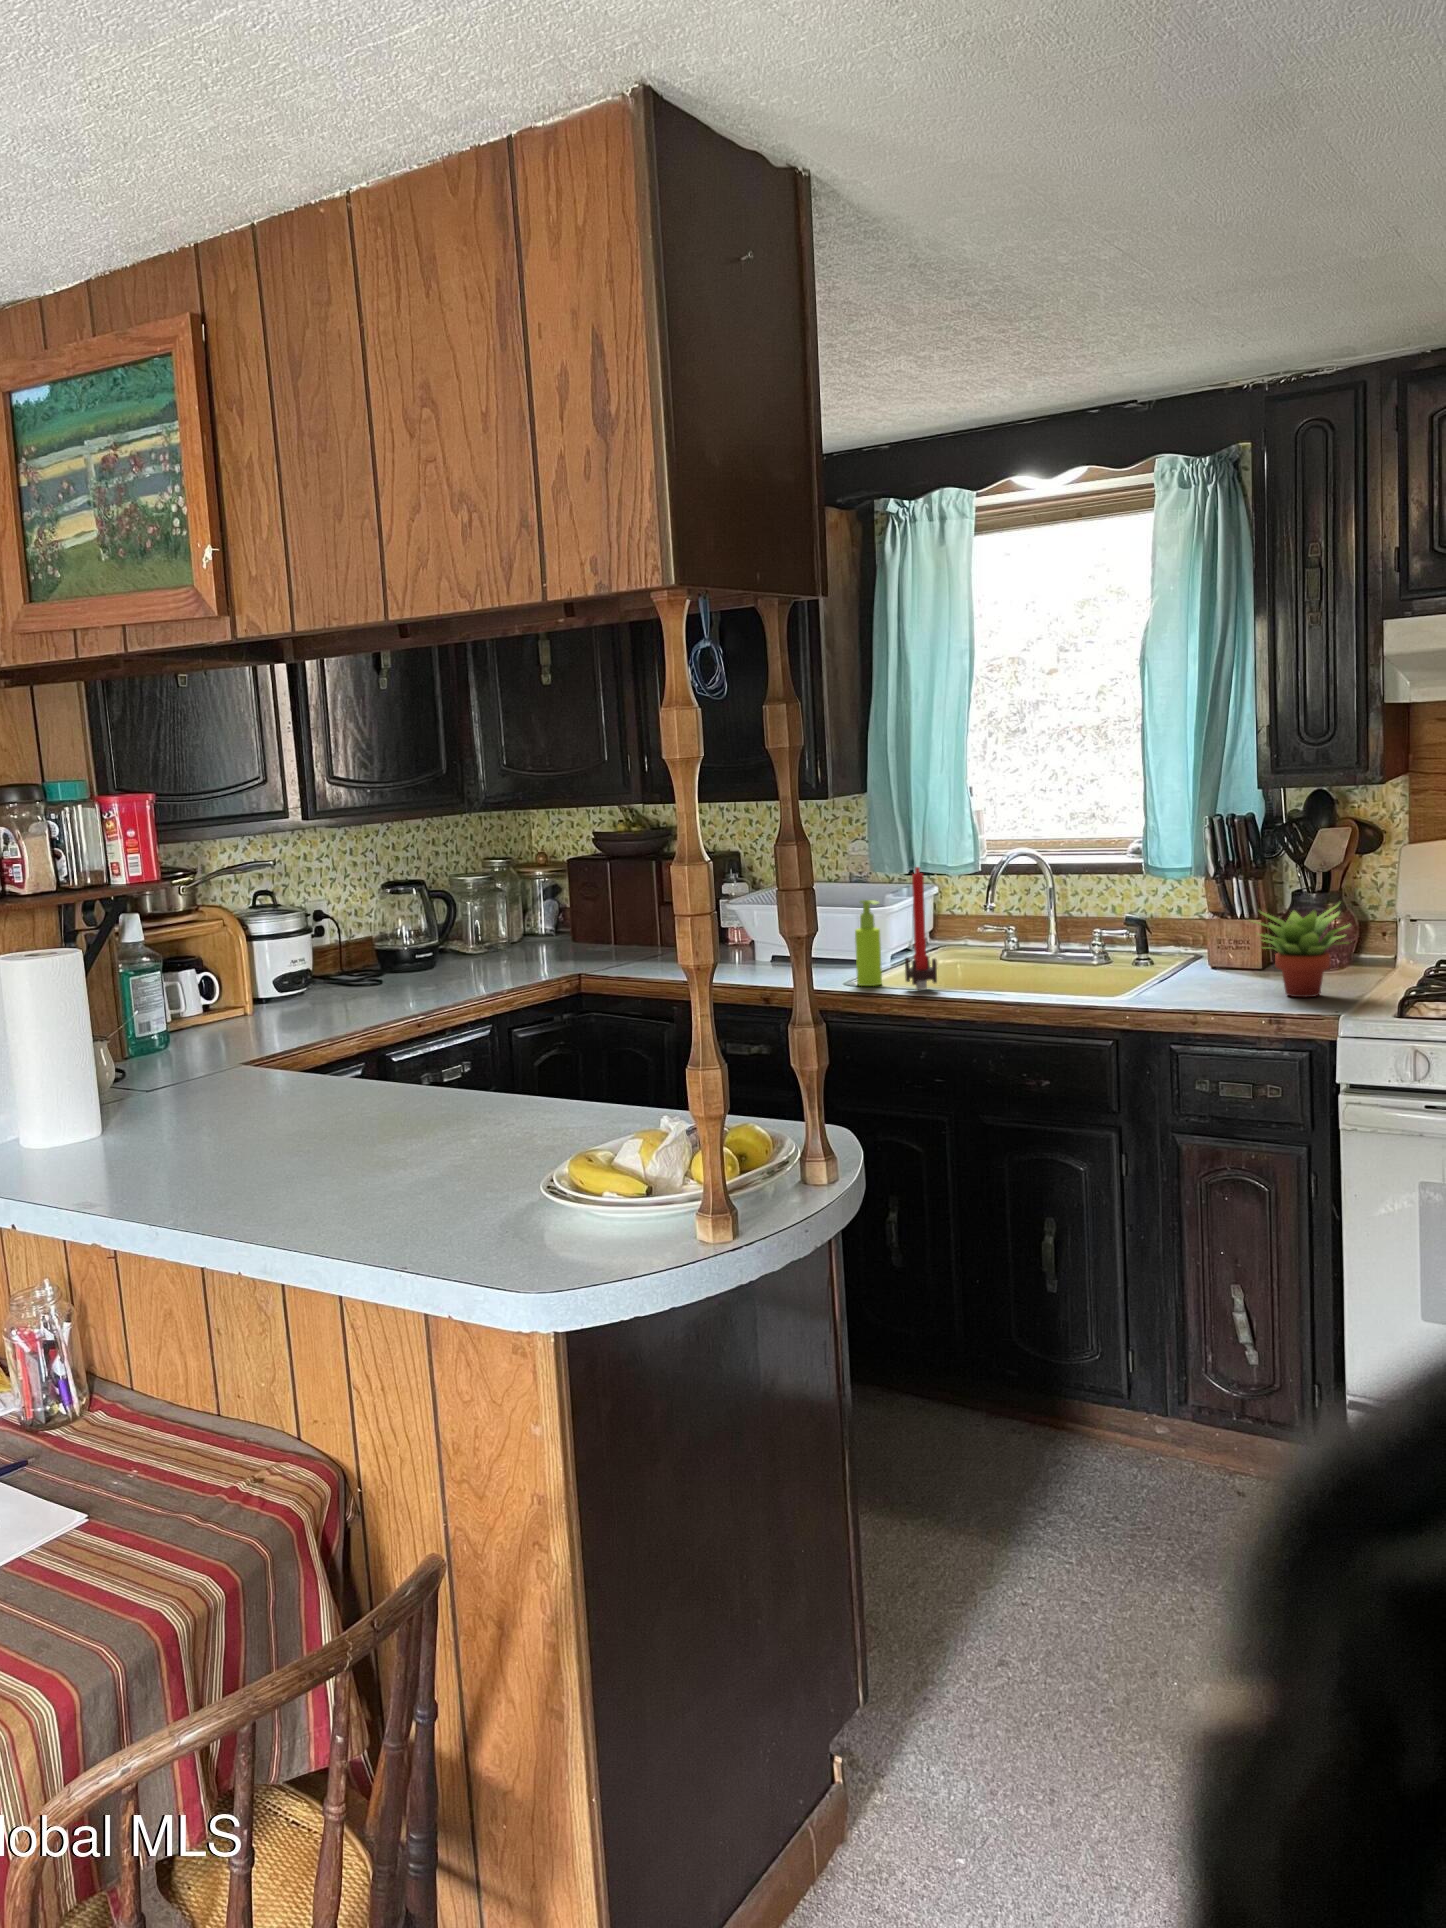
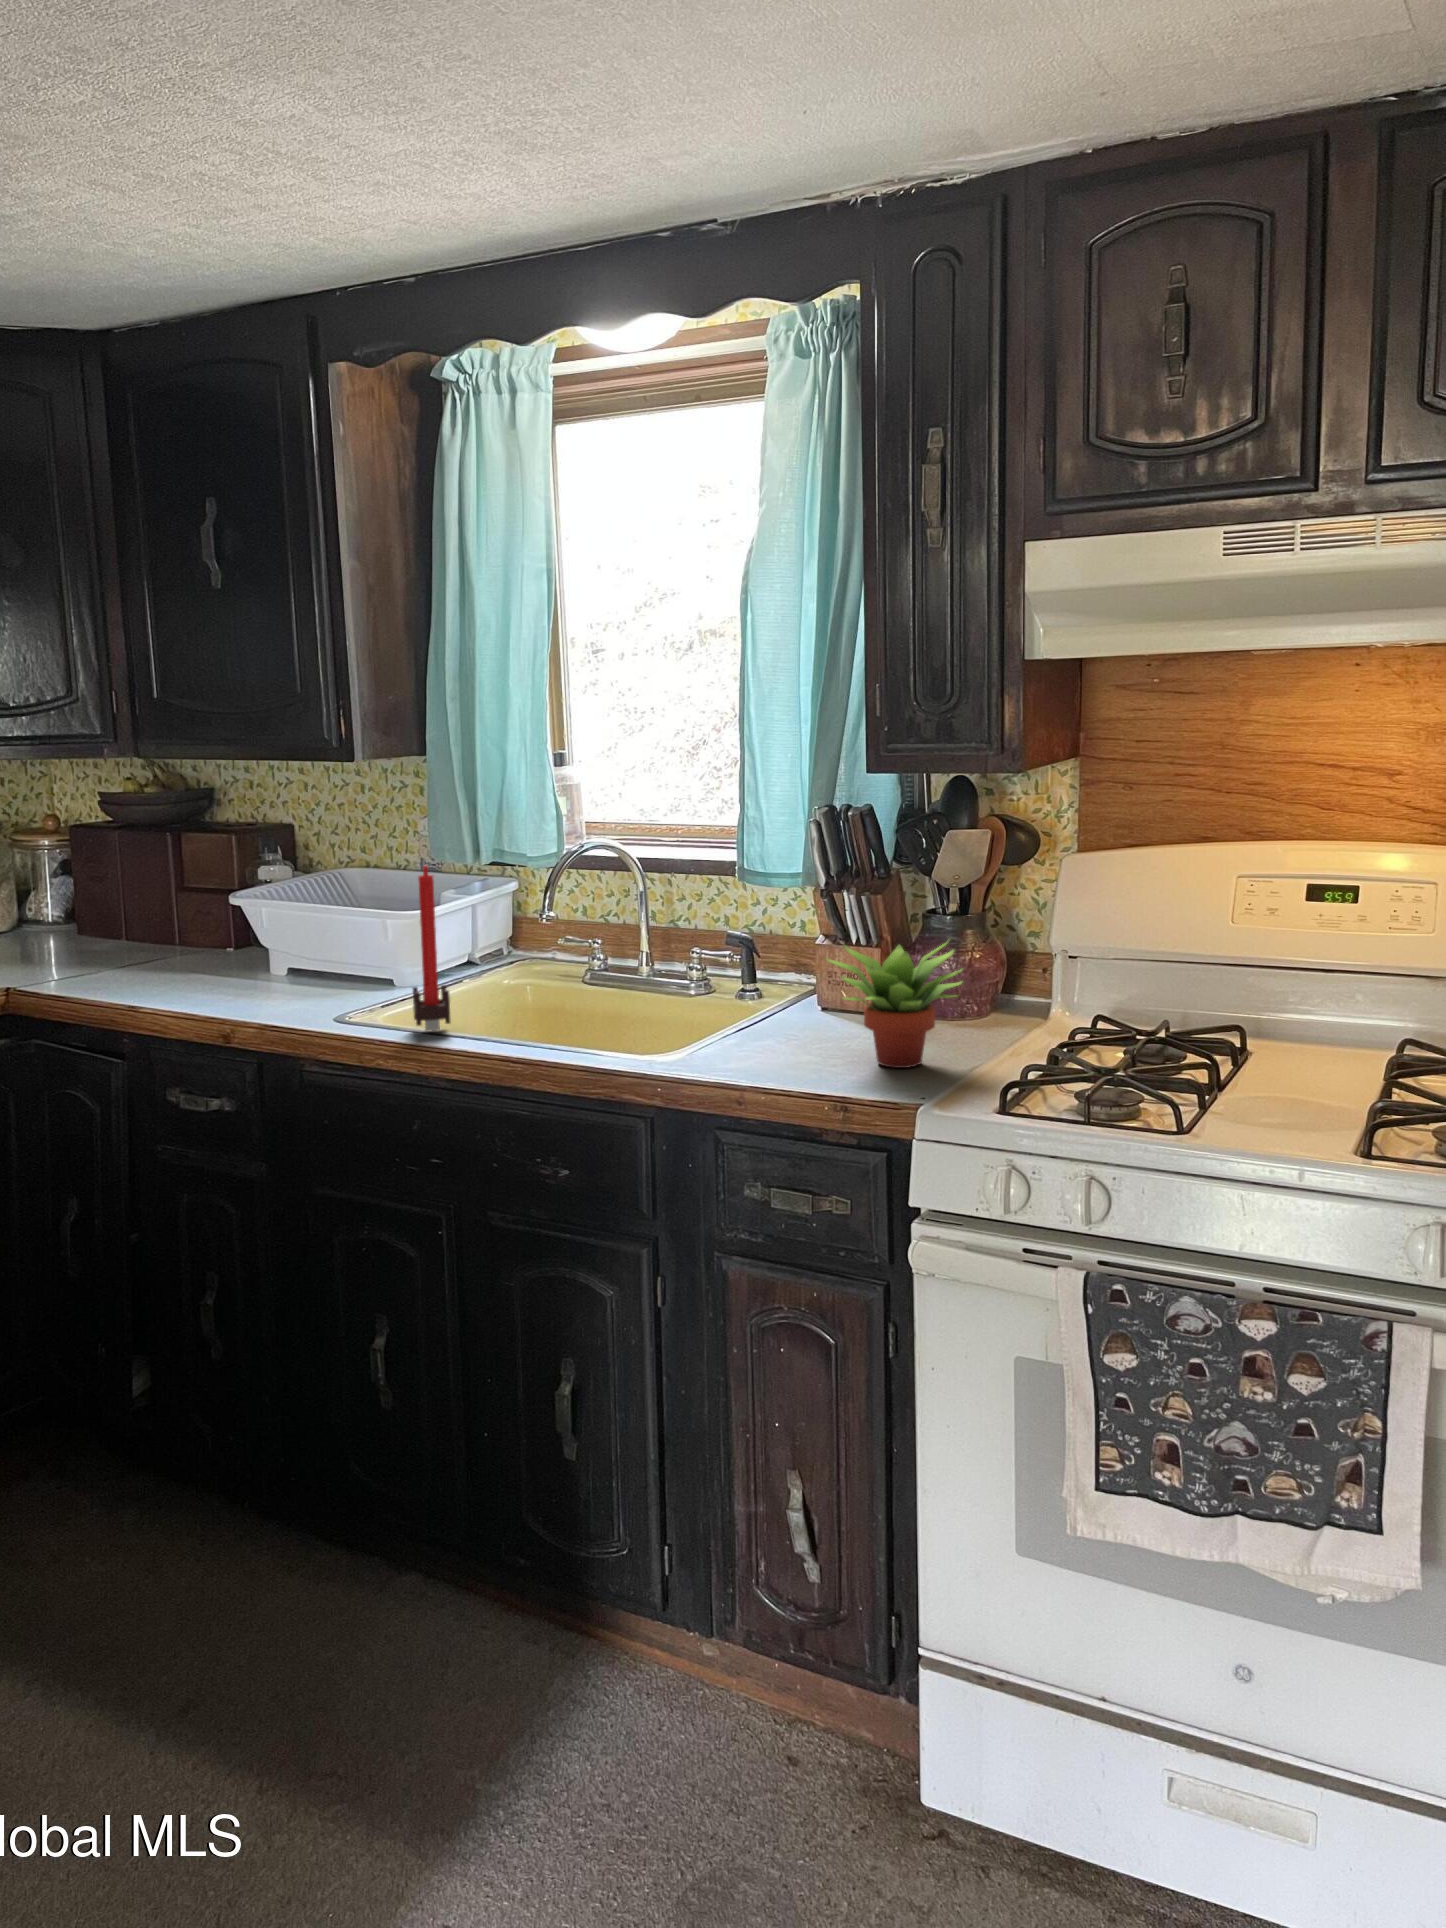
soap dispenser: present [855,900,882,986] -> none [359,905,396,1021]

